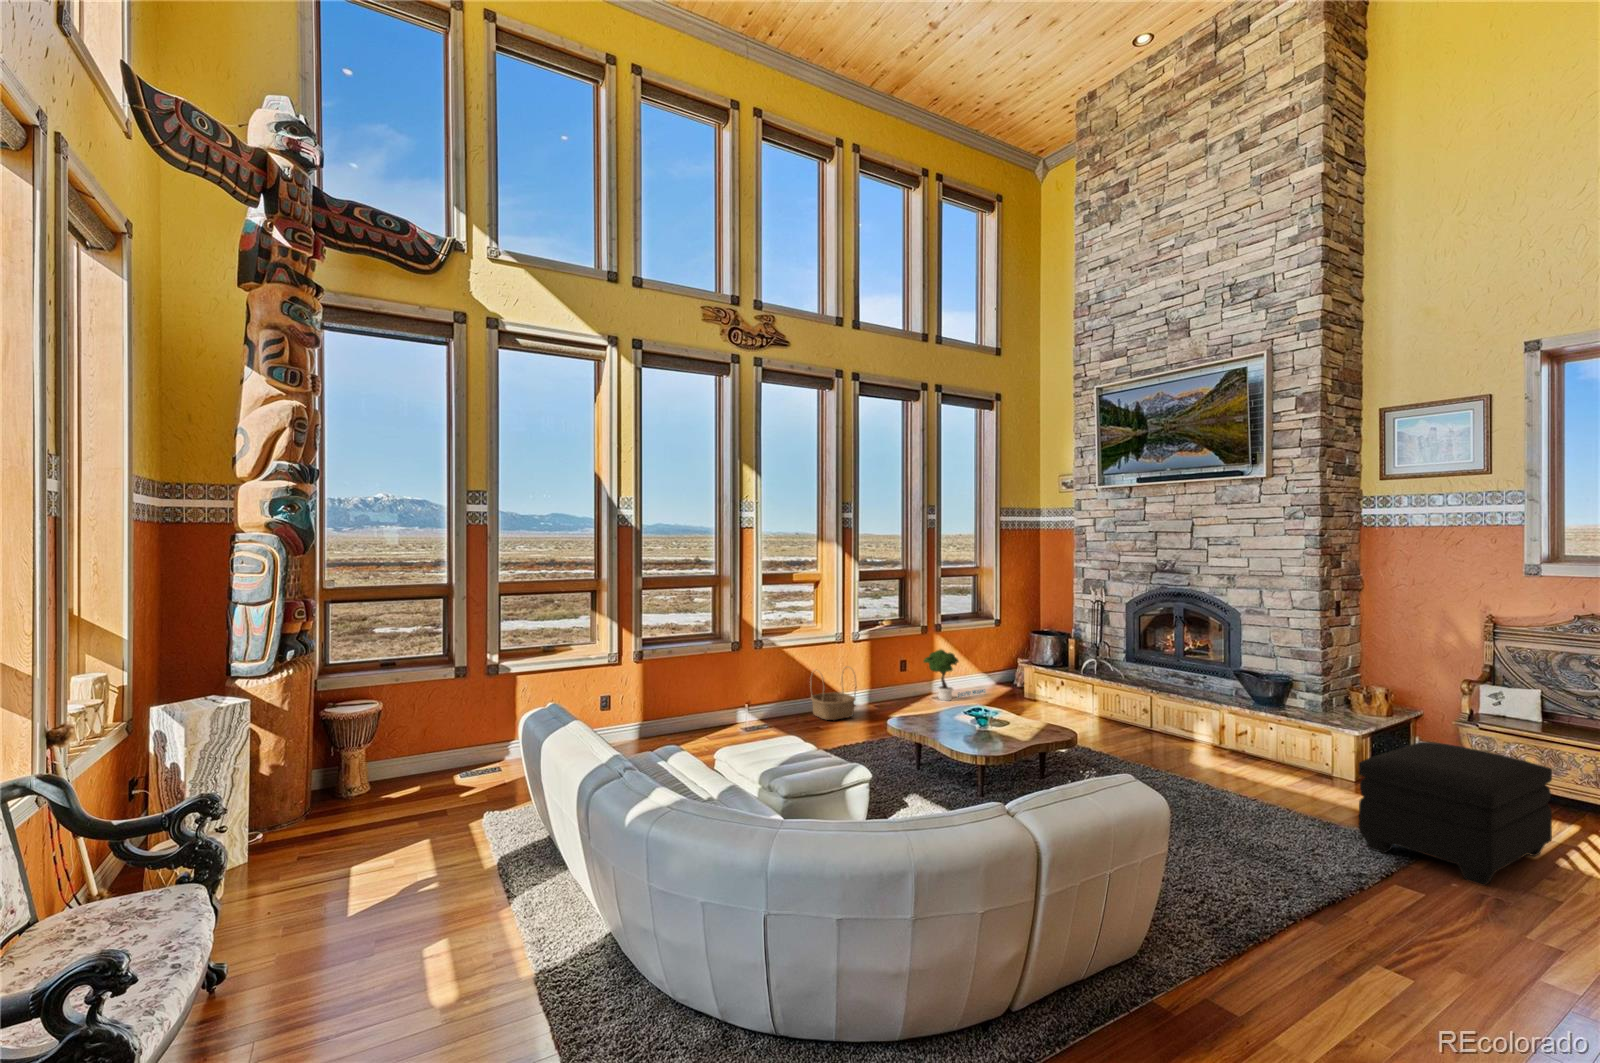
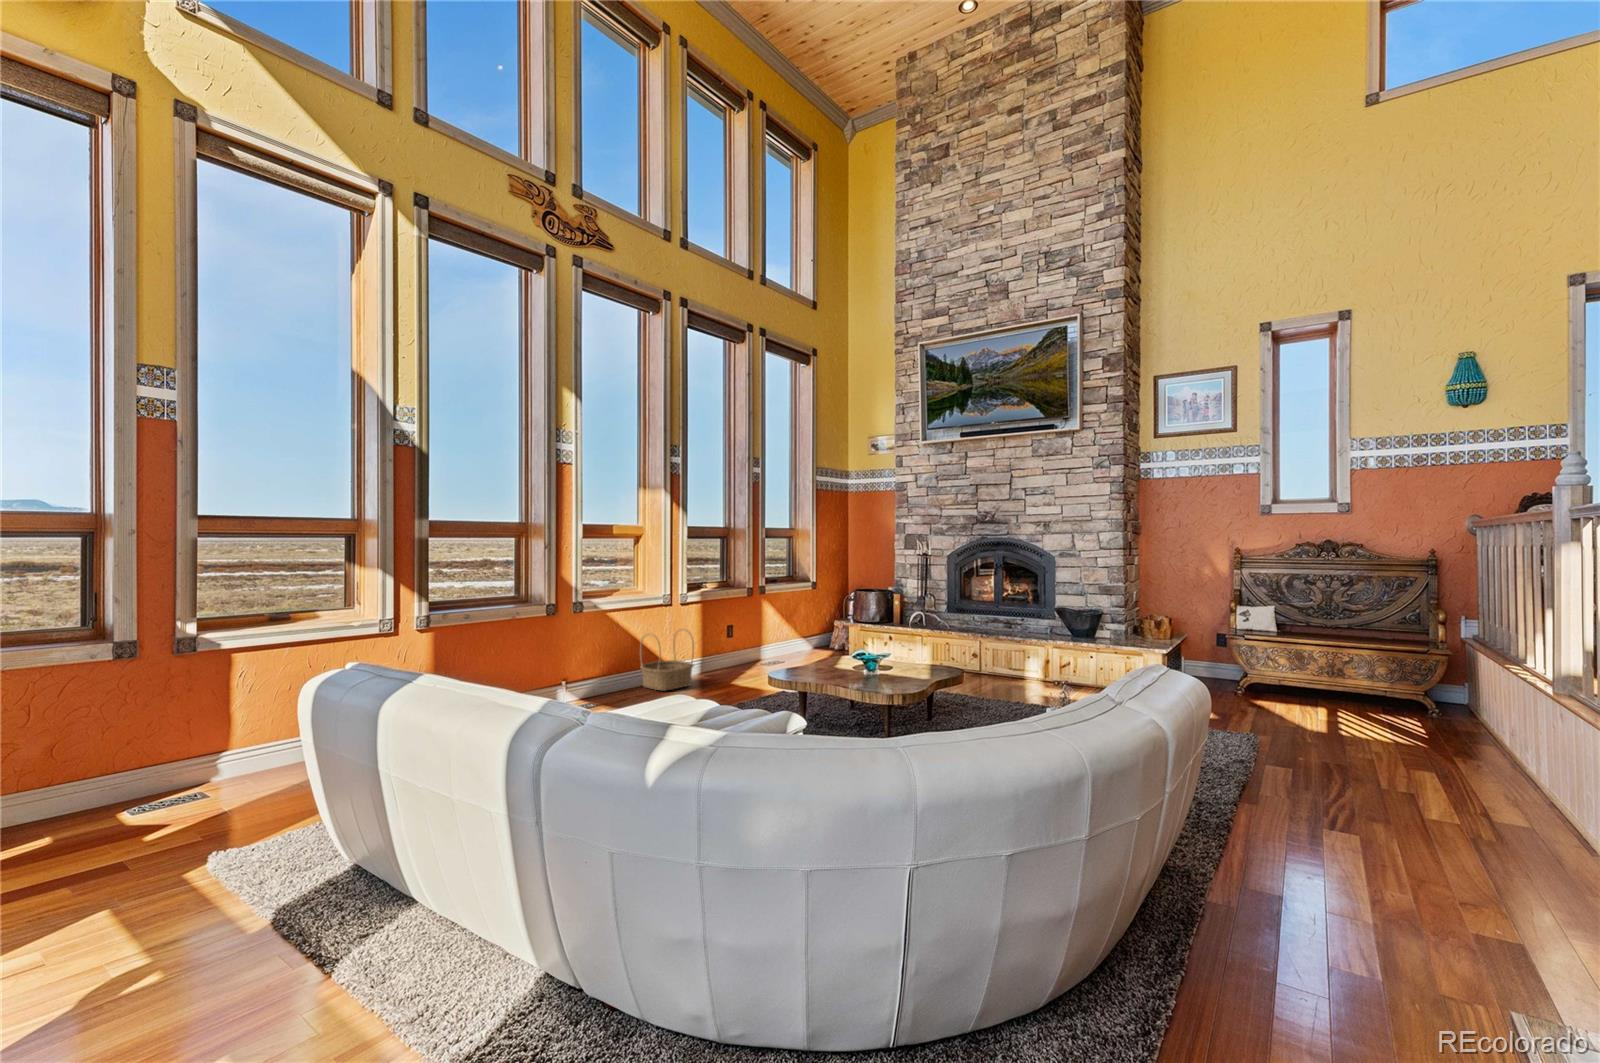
potted tree: present [924,650,985,701] -> none [752,609,810,664]
ottoman: present [1359,742,1552,886] -> none [1233,648,1354,762]

